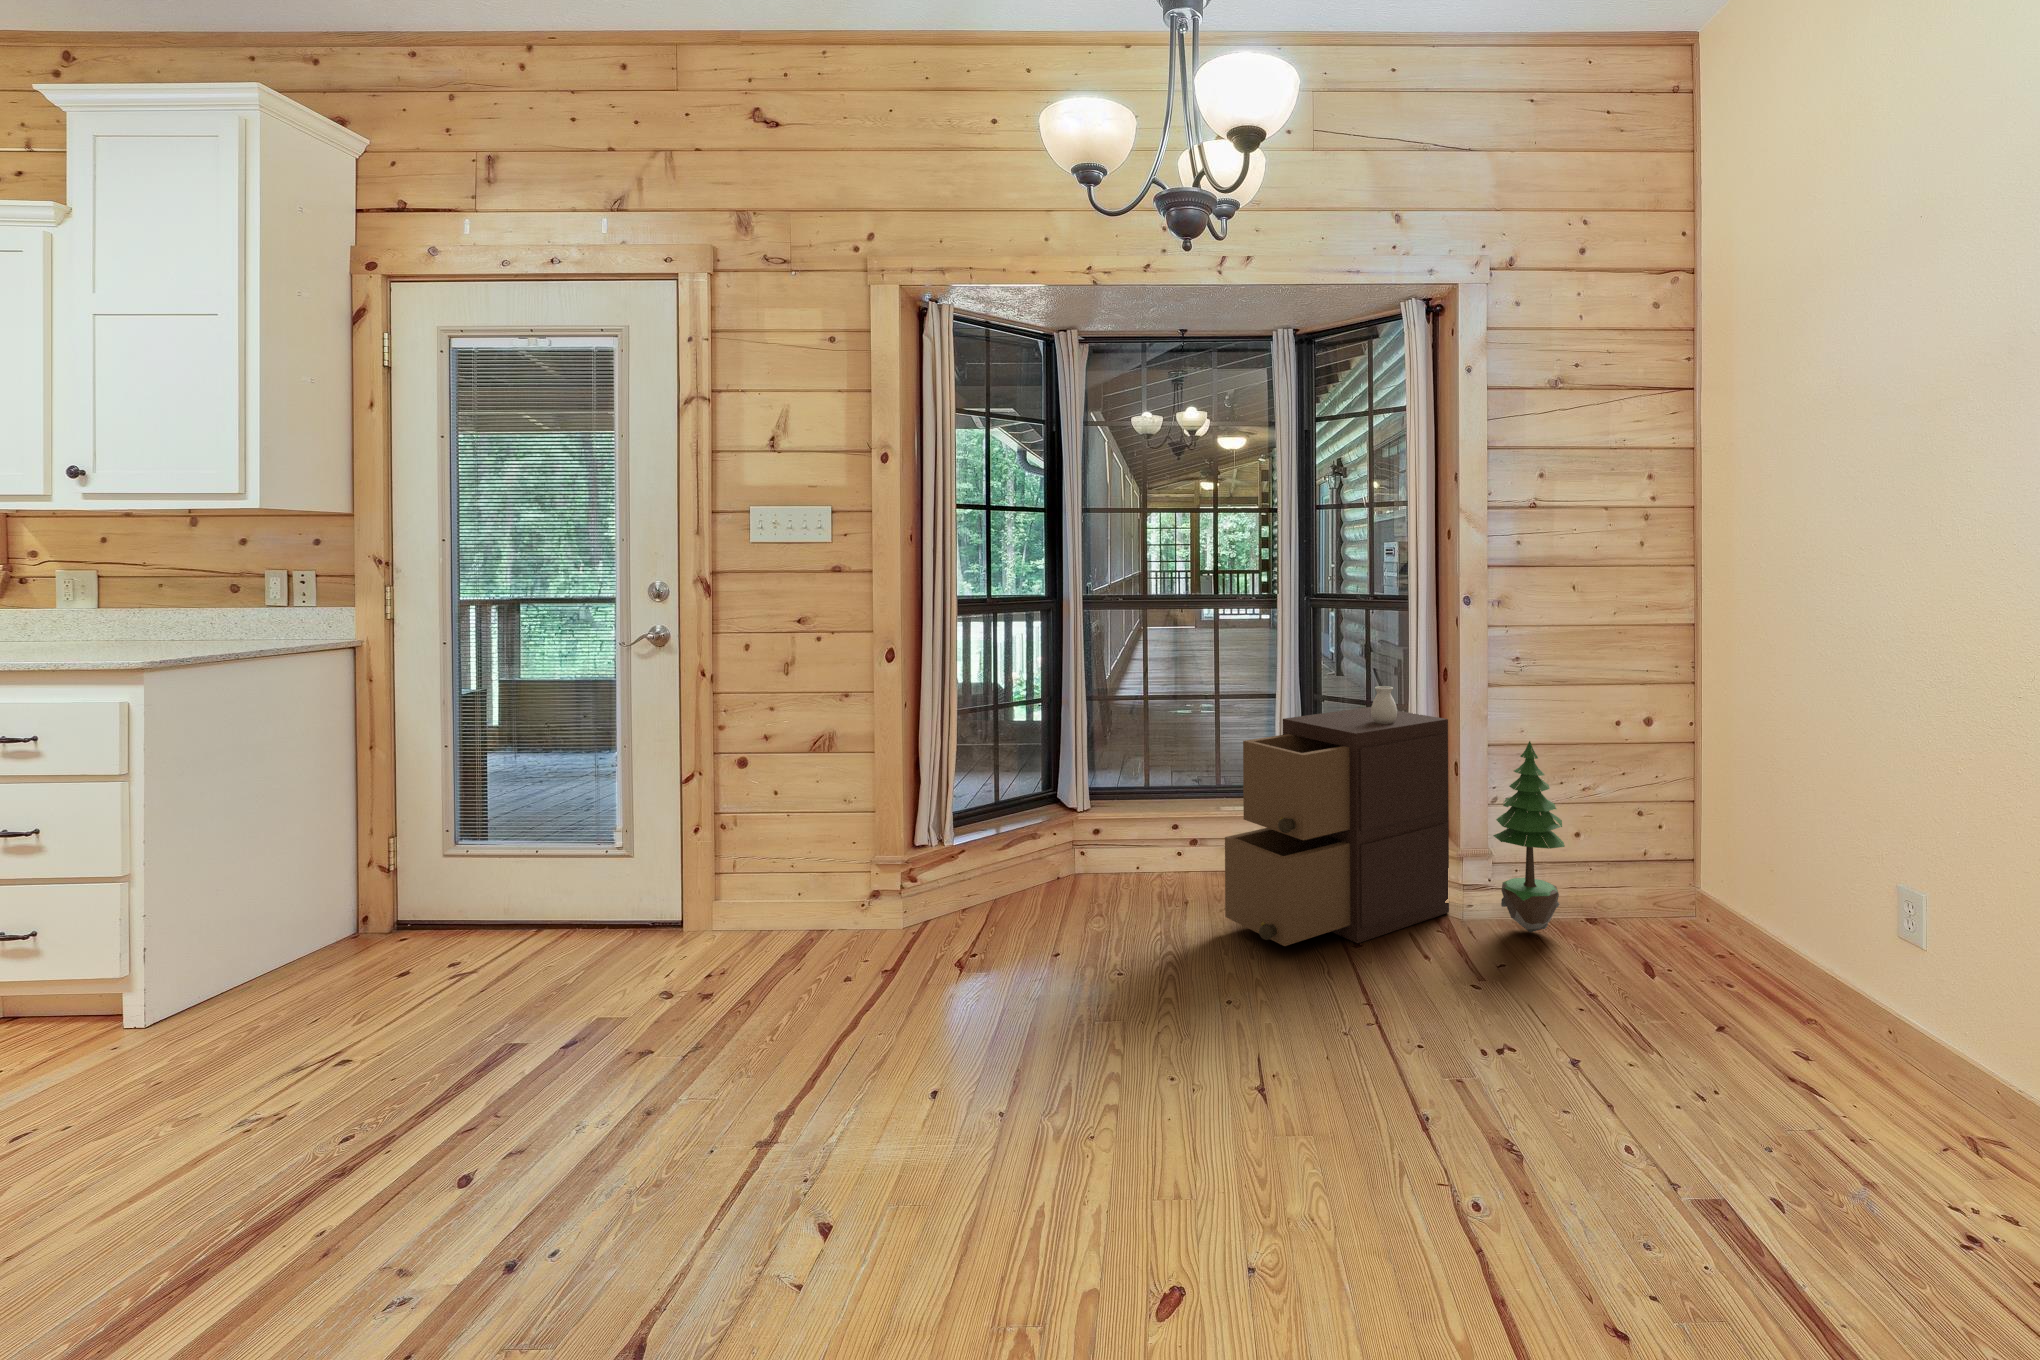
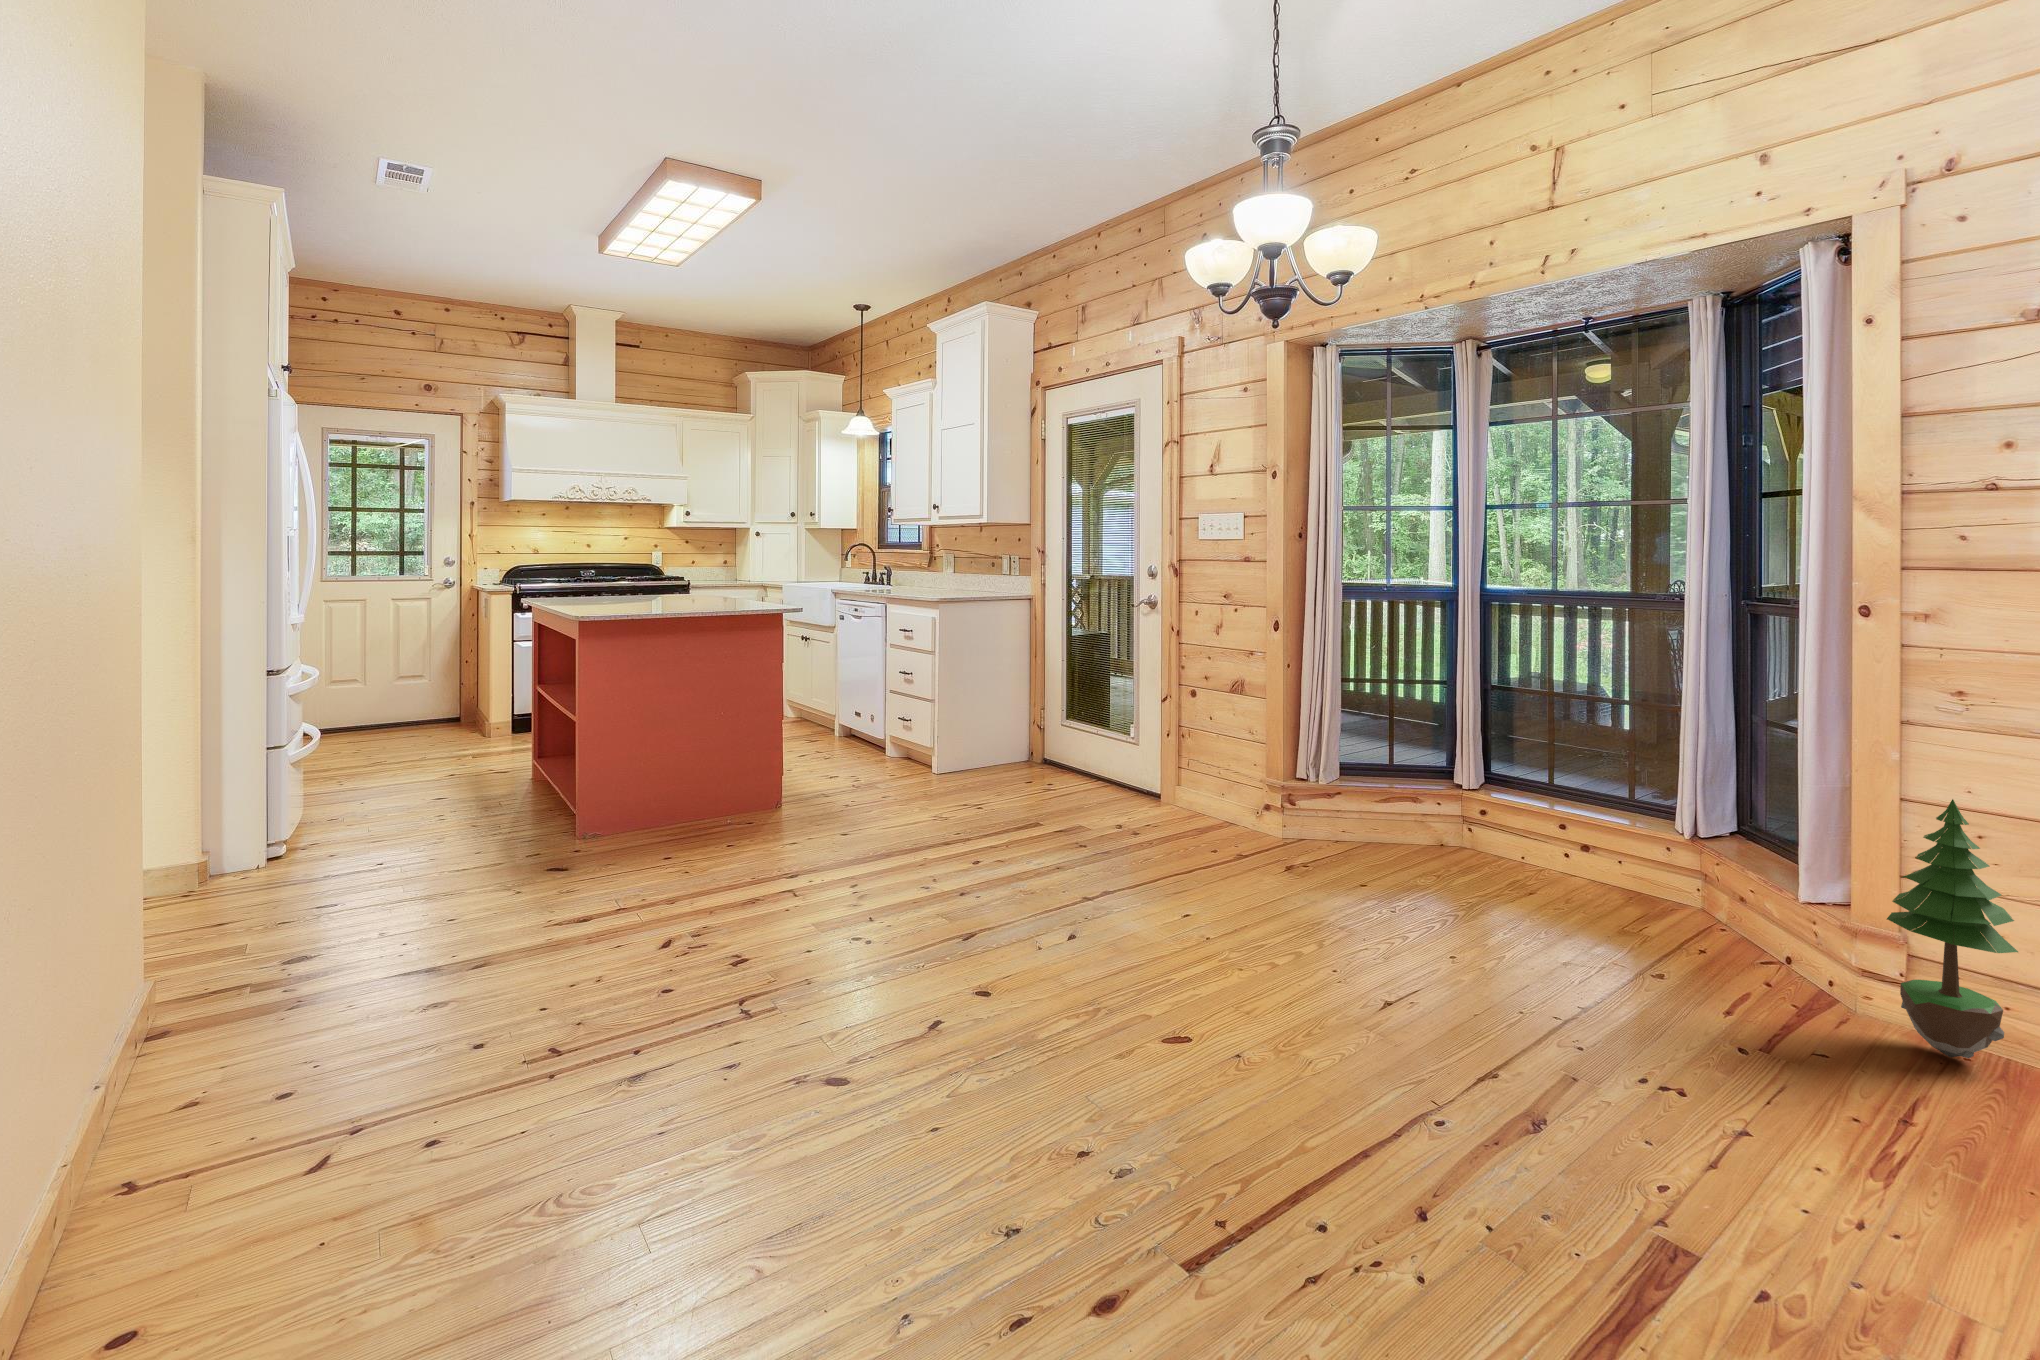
storage cabinet: present [1225,686,1449,946] -> none [1527,702,1854,1001]

